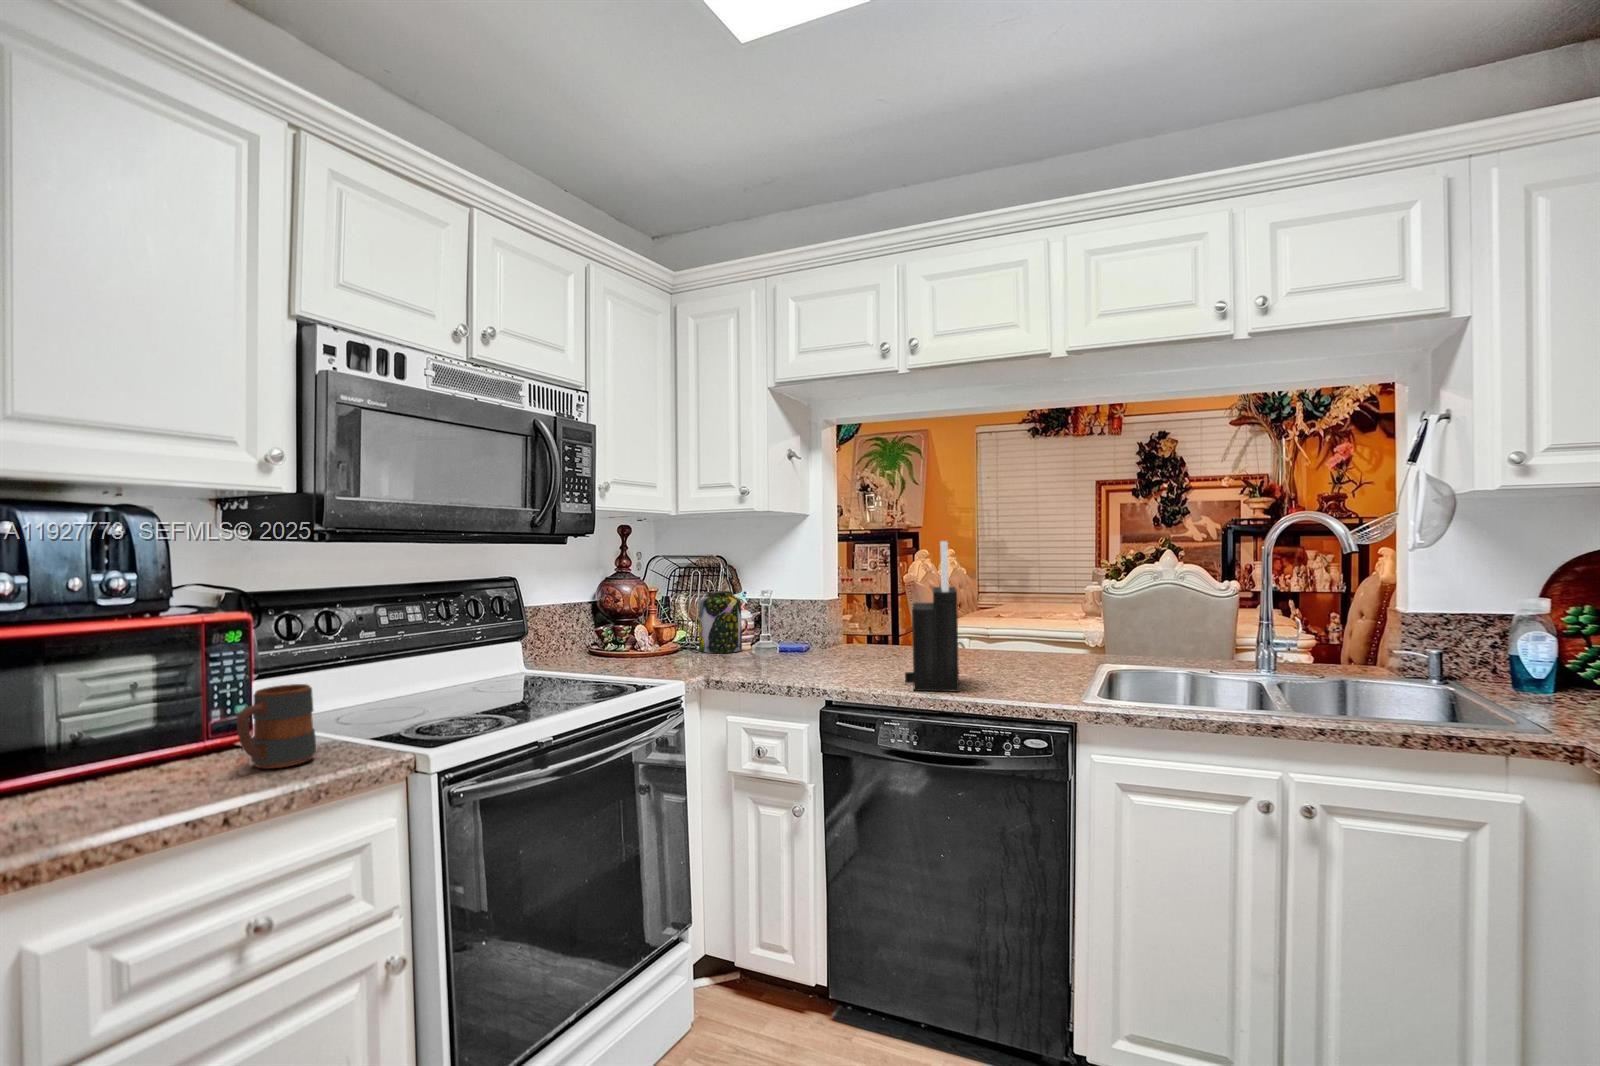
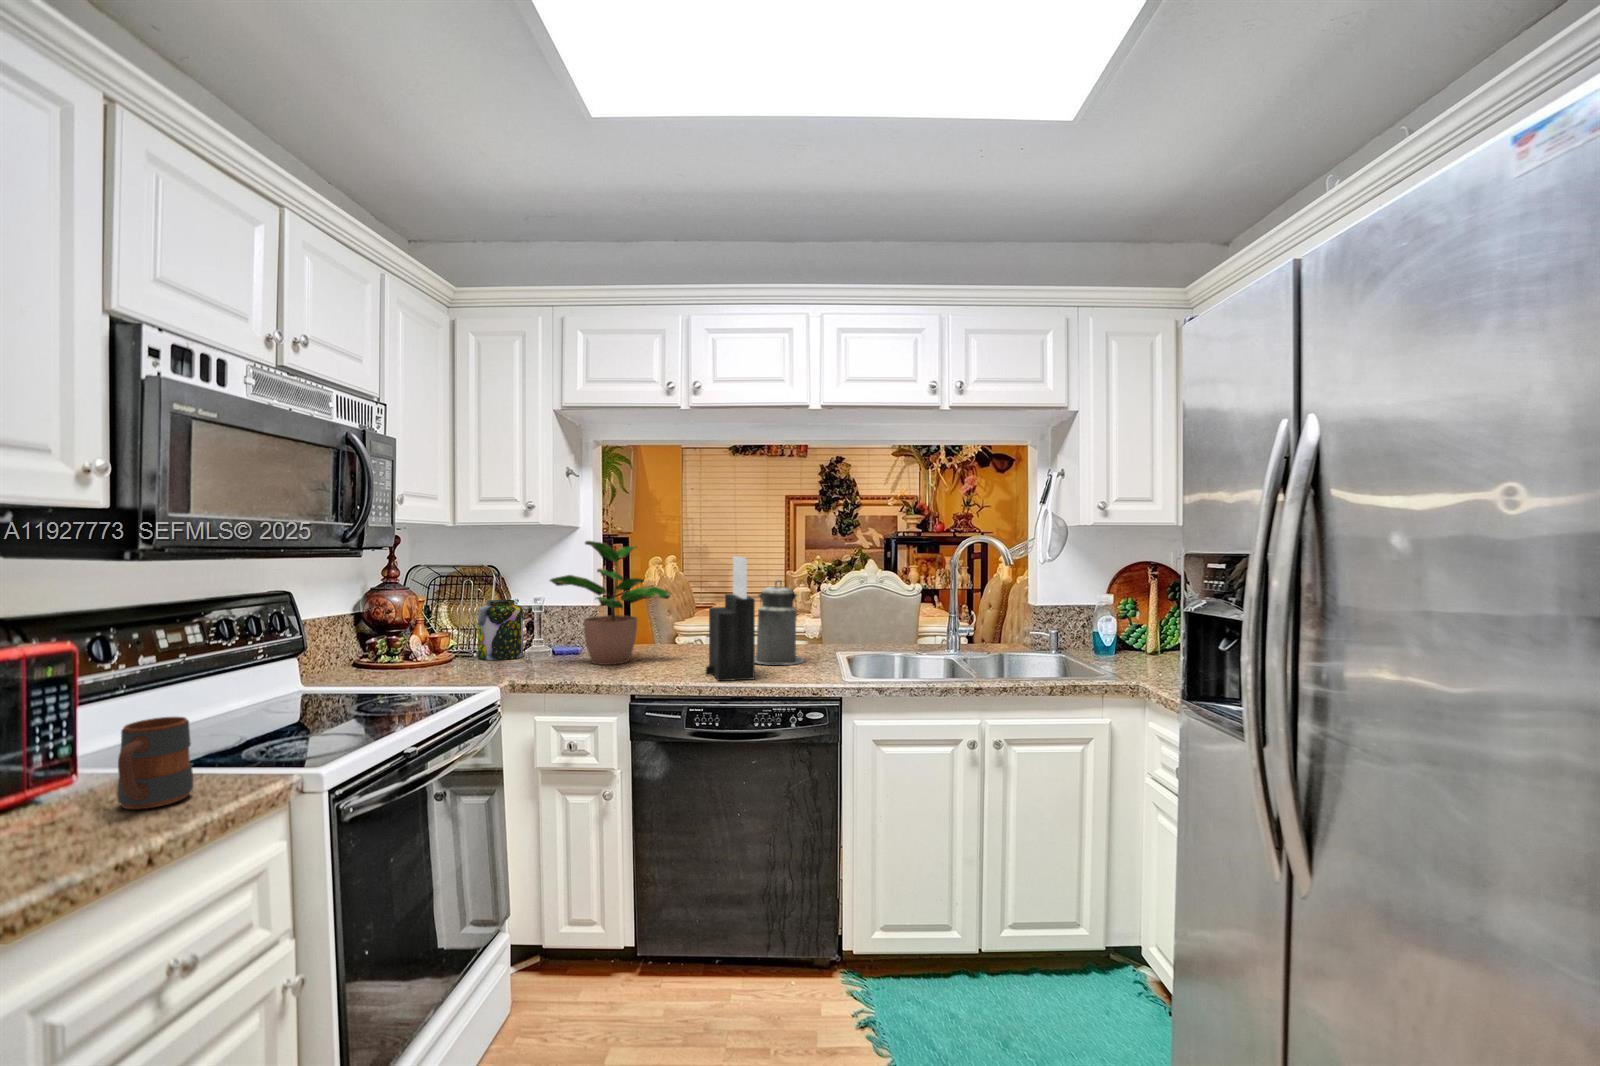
potted plant: none [756,527,887,664] -> present [550,541,672,665]
canister: none [972,572,1045,677] -> present [755,580,804,665]

